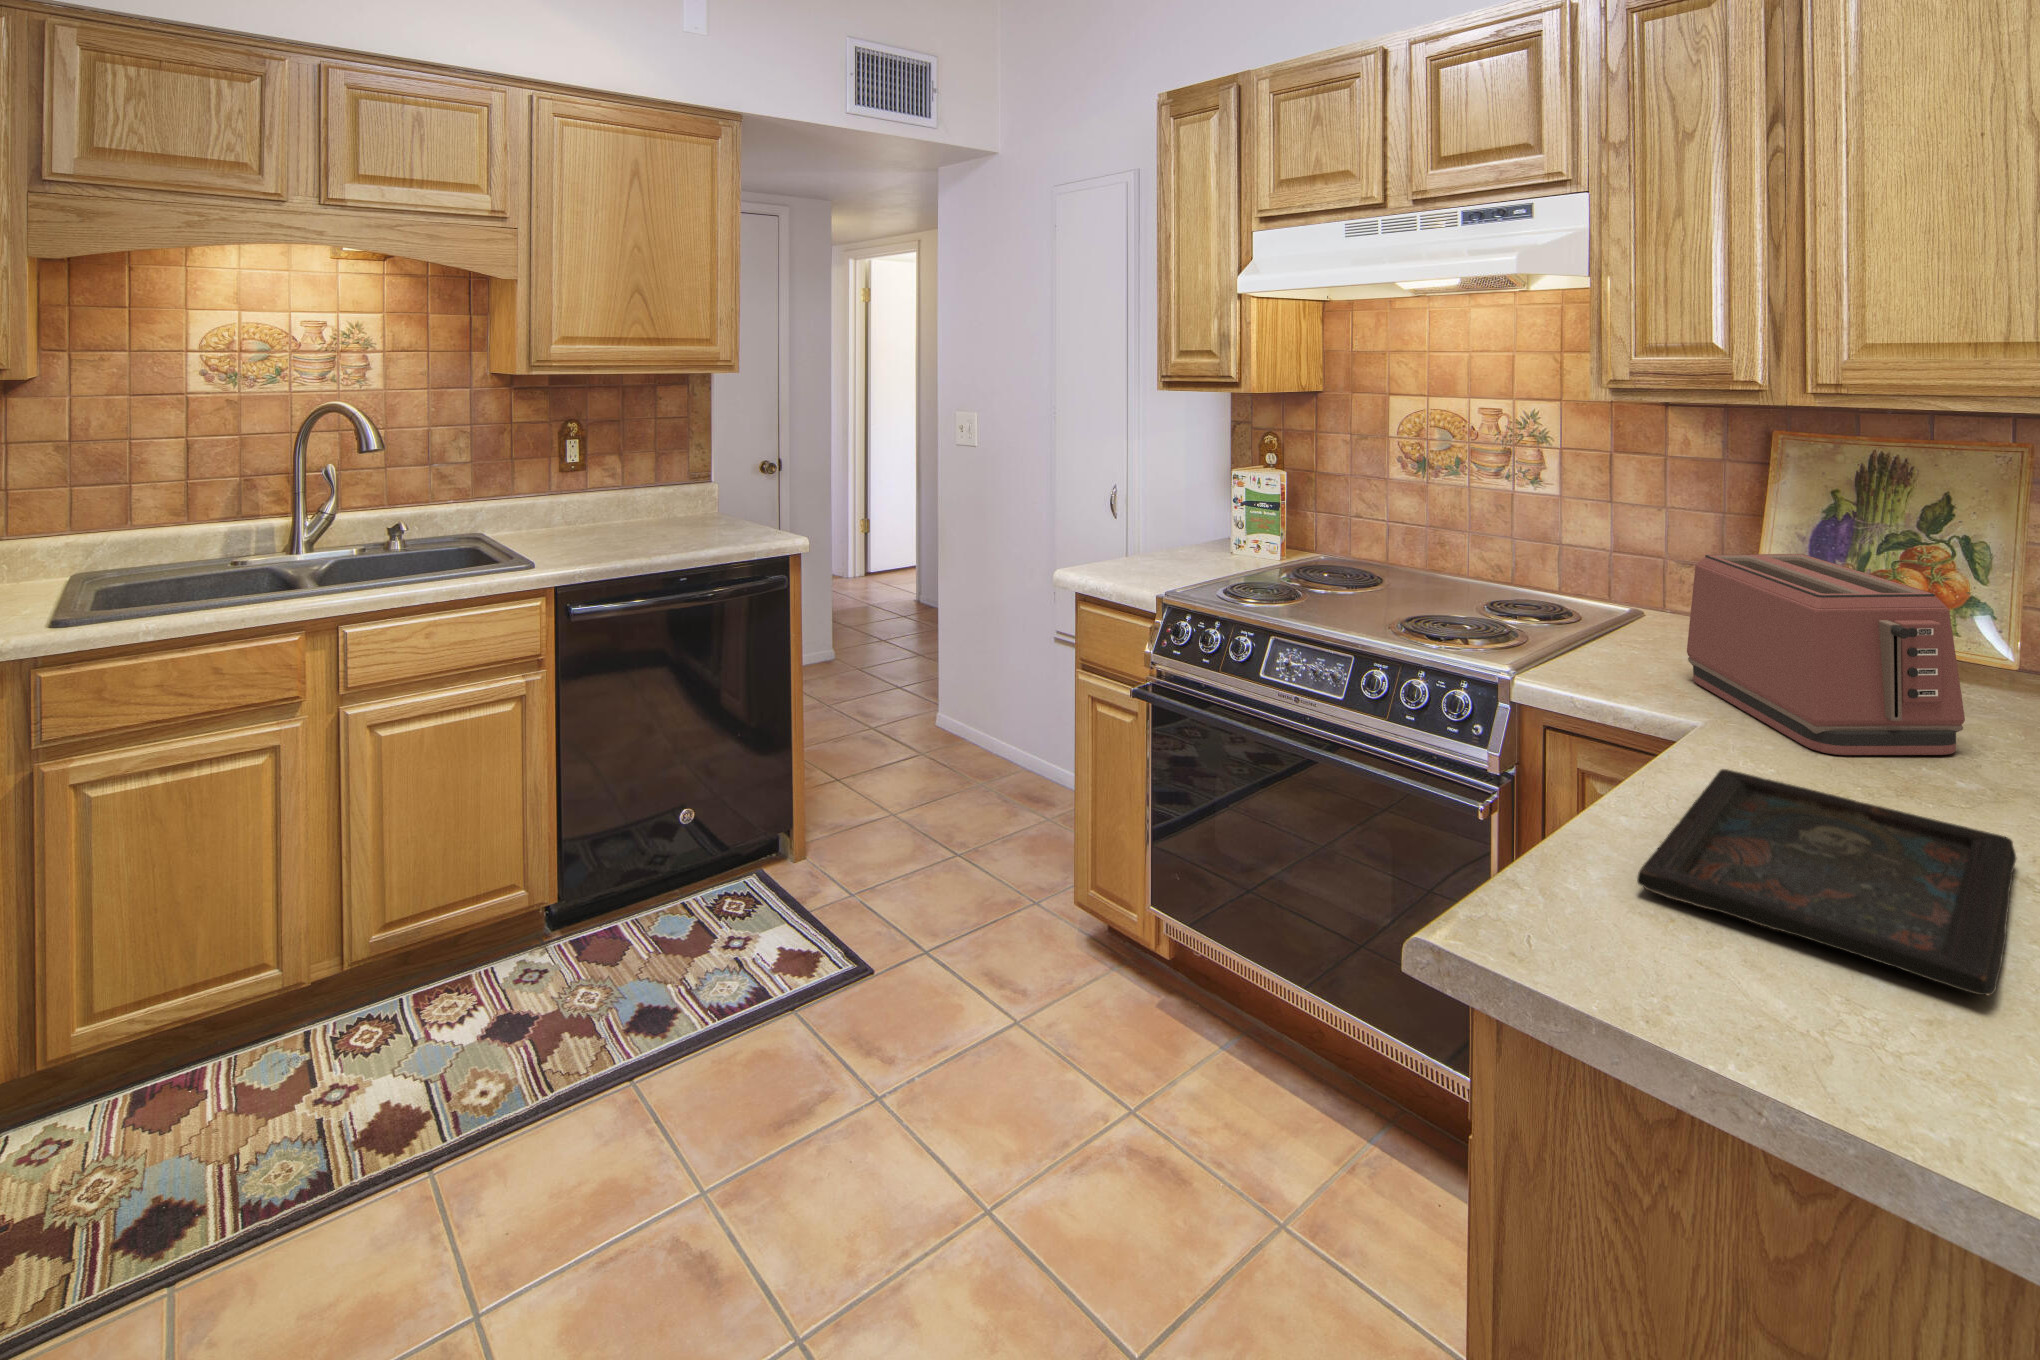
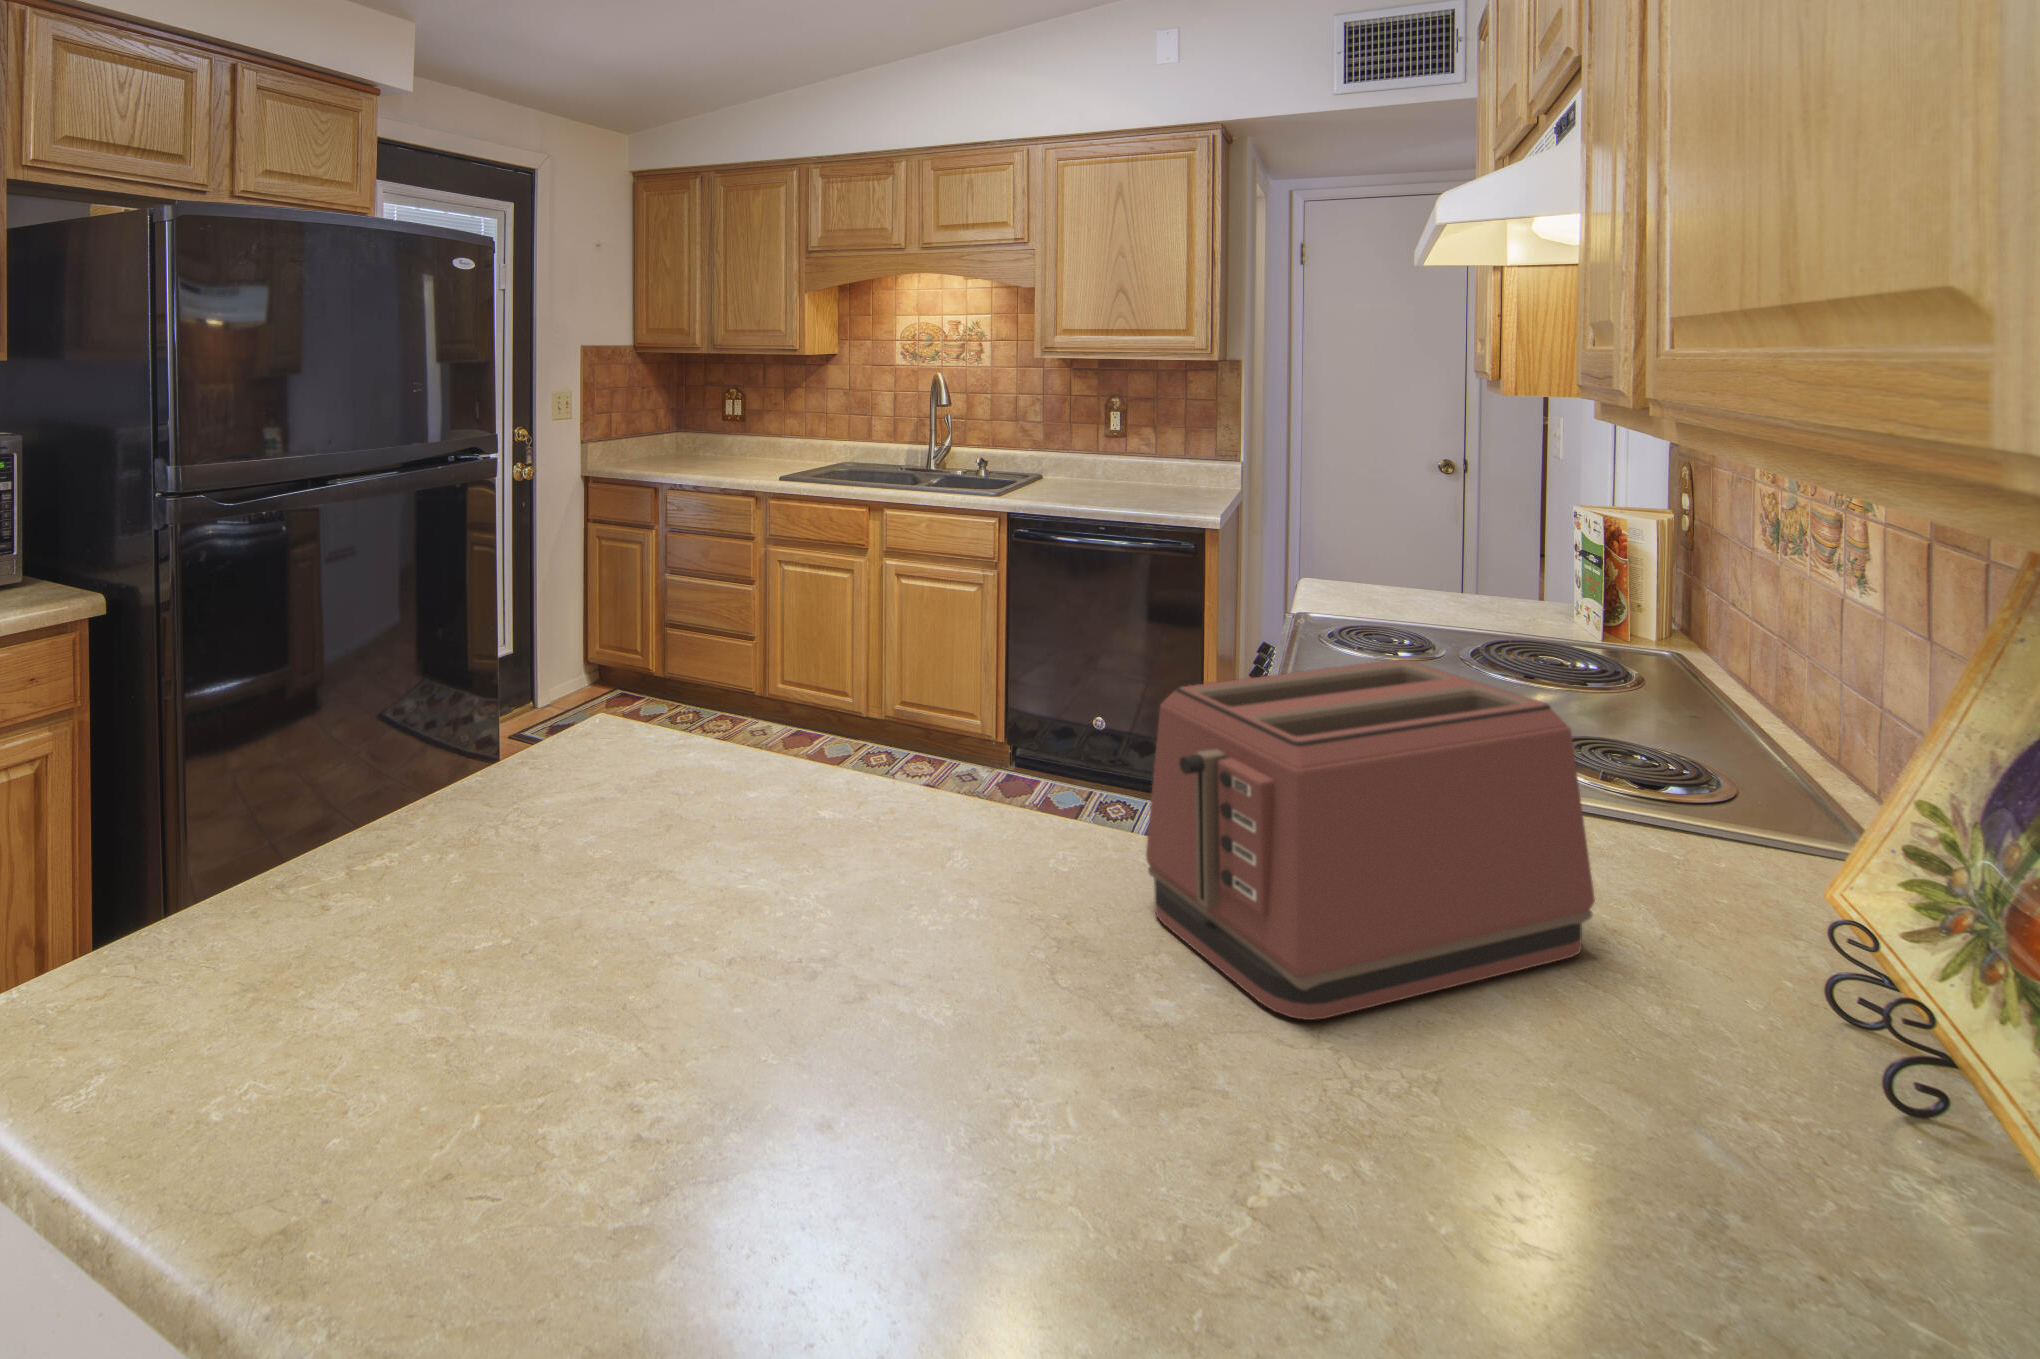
tray: present [1637,769,2016,995] -> none [532,766,951,957]

